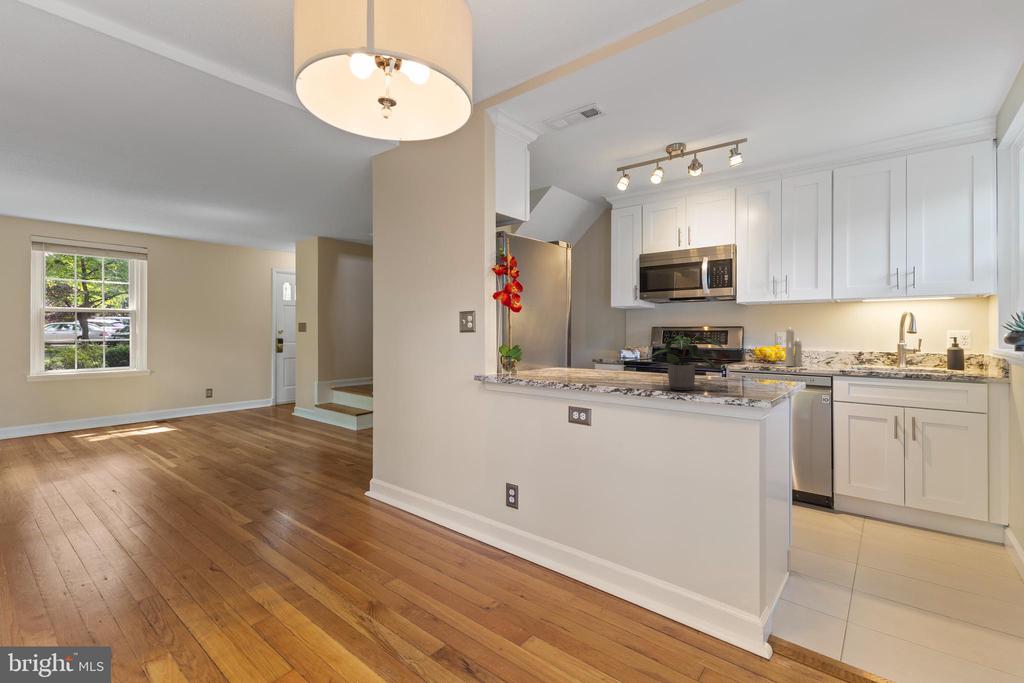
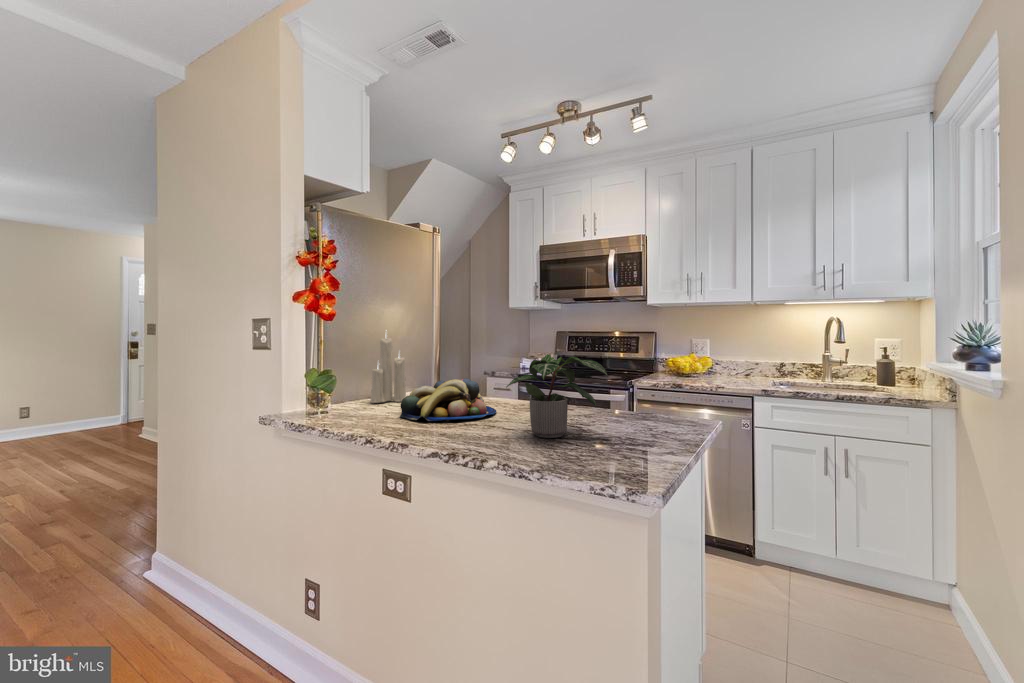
candle: present [785,329,802,366] -> present [370,338,406,403]
fruit bowl: none [566,355,634,382] -> present [400,378,496,421]

